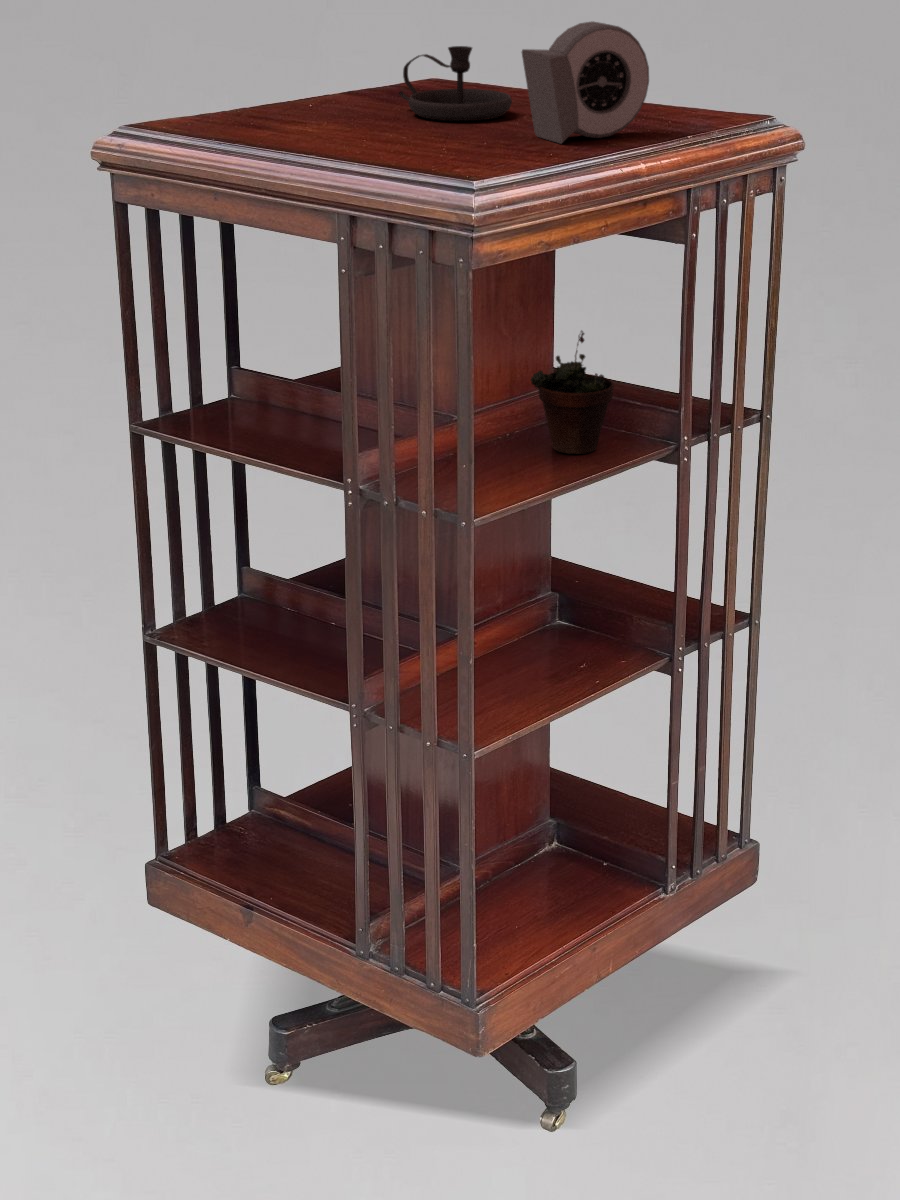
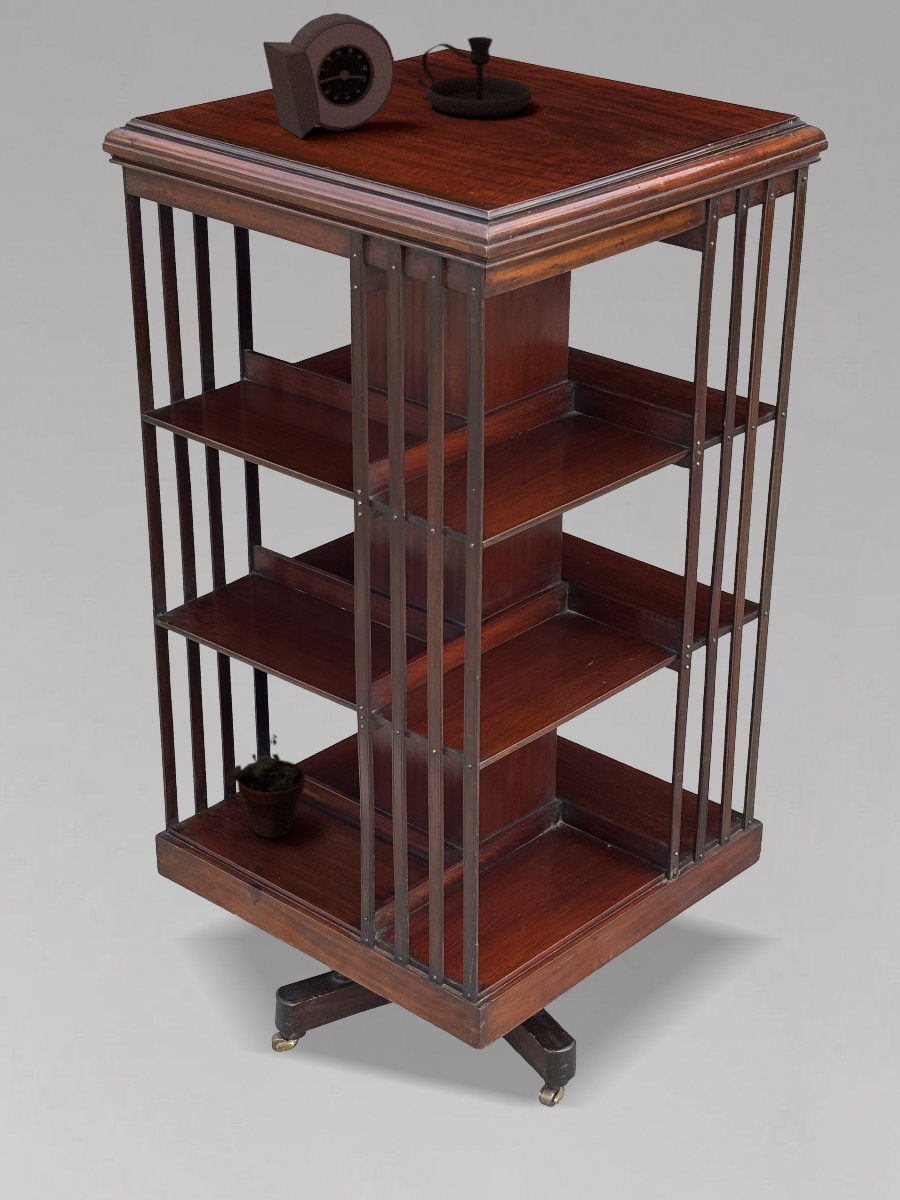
alarm clock: present [522,21,649,144] -> present [263,13,395,138]
succulent plant: present [531,331,614,454] -> present [230,735,305,838]

